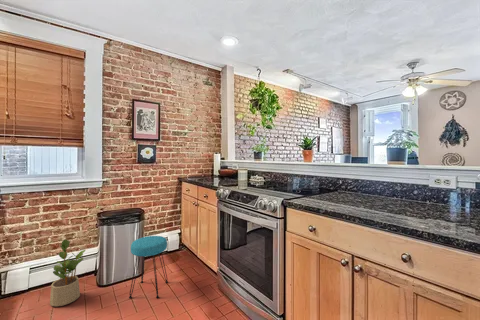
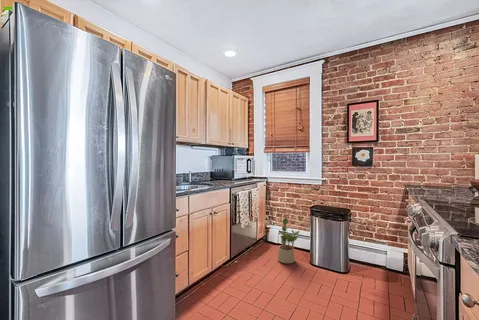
stool: present [129,236,168,298] -> none [315,237,355,298]

